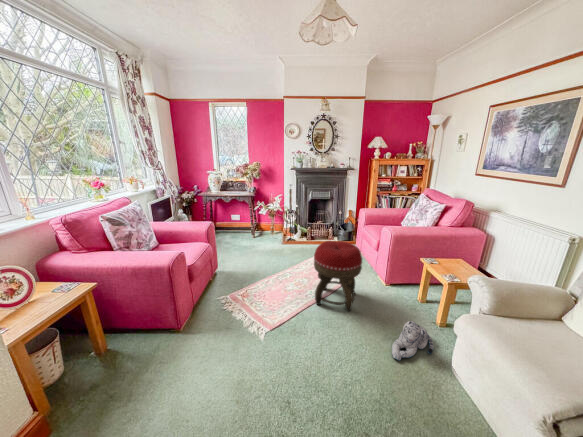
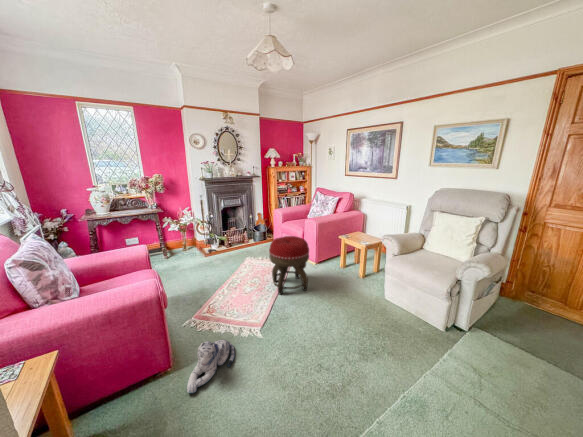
plush toy: present [392,321,434,361] -> present [187,339,235,393]

